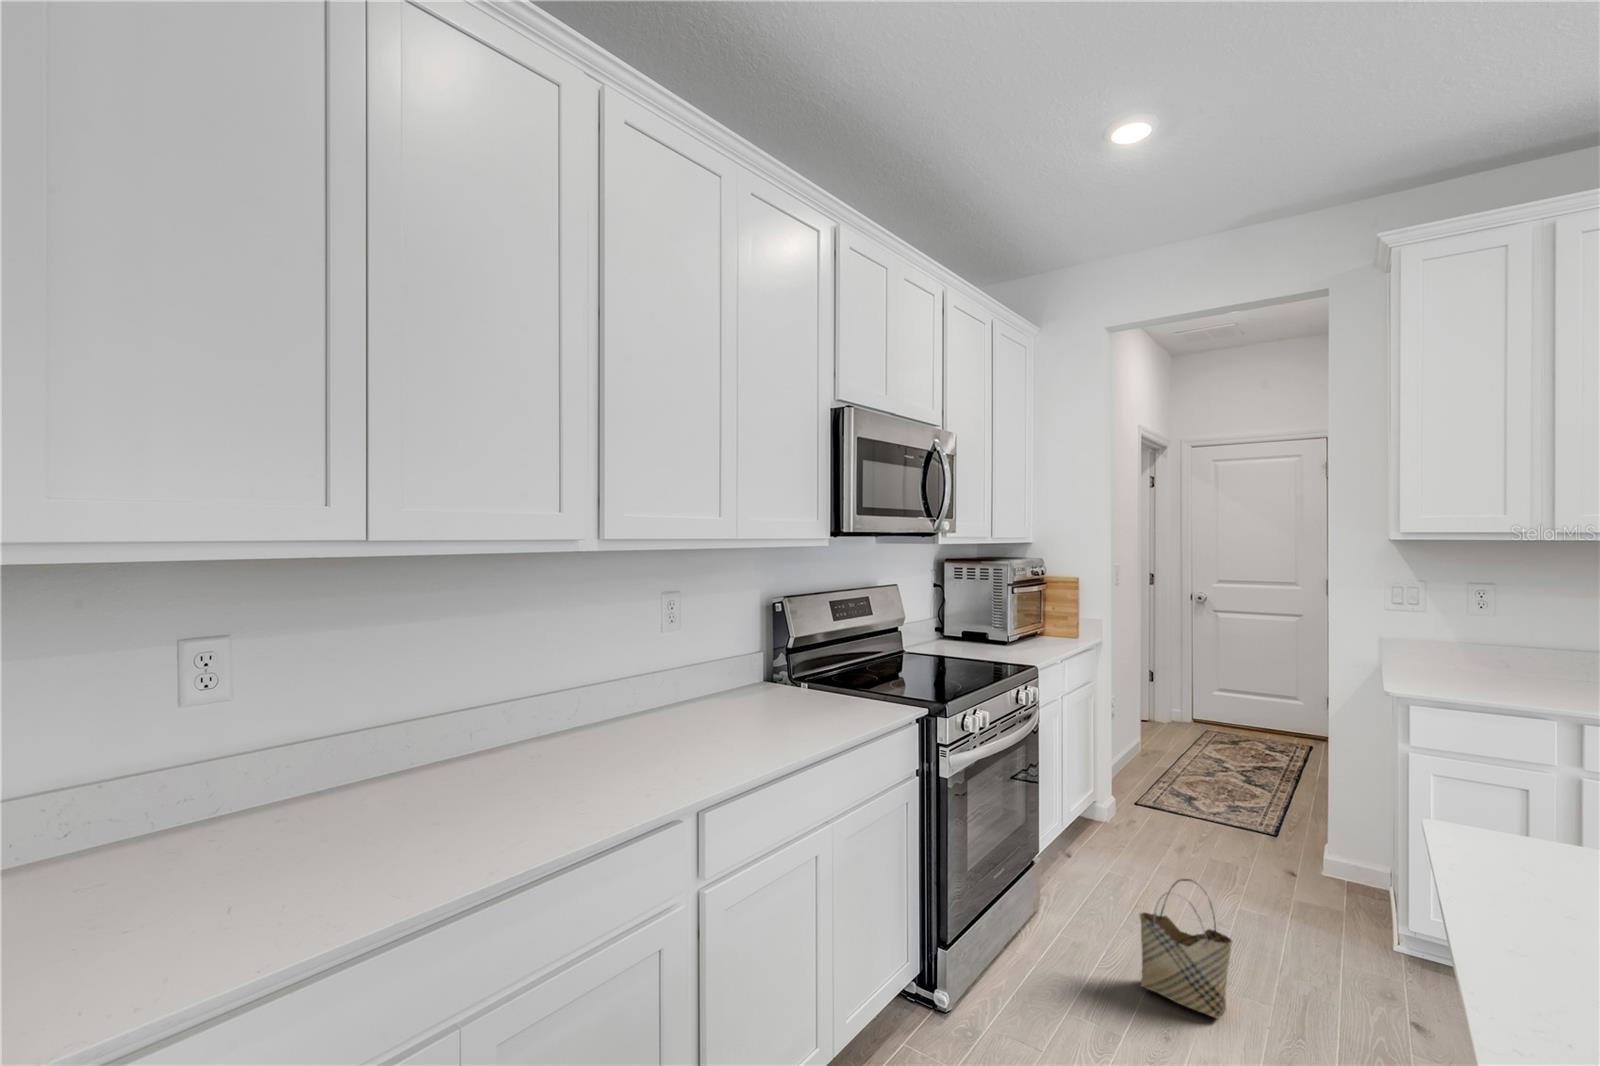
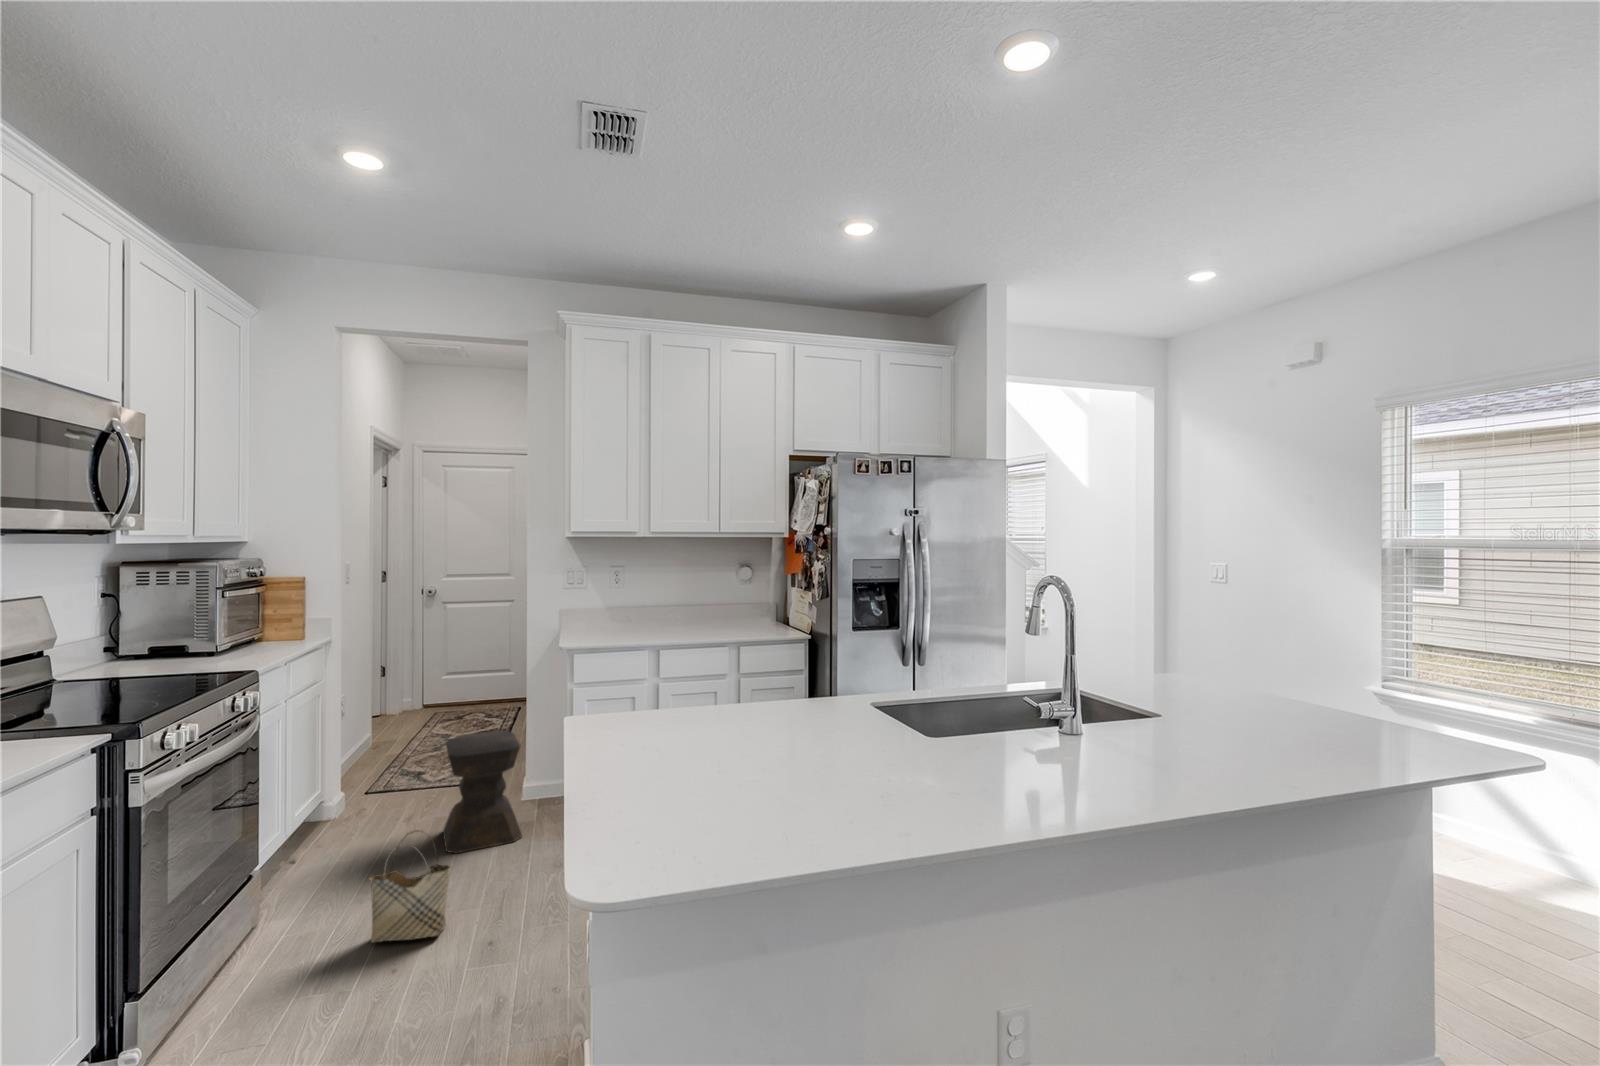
stool: none [1219,774,1327,933] -> present [443,730,522,853]

